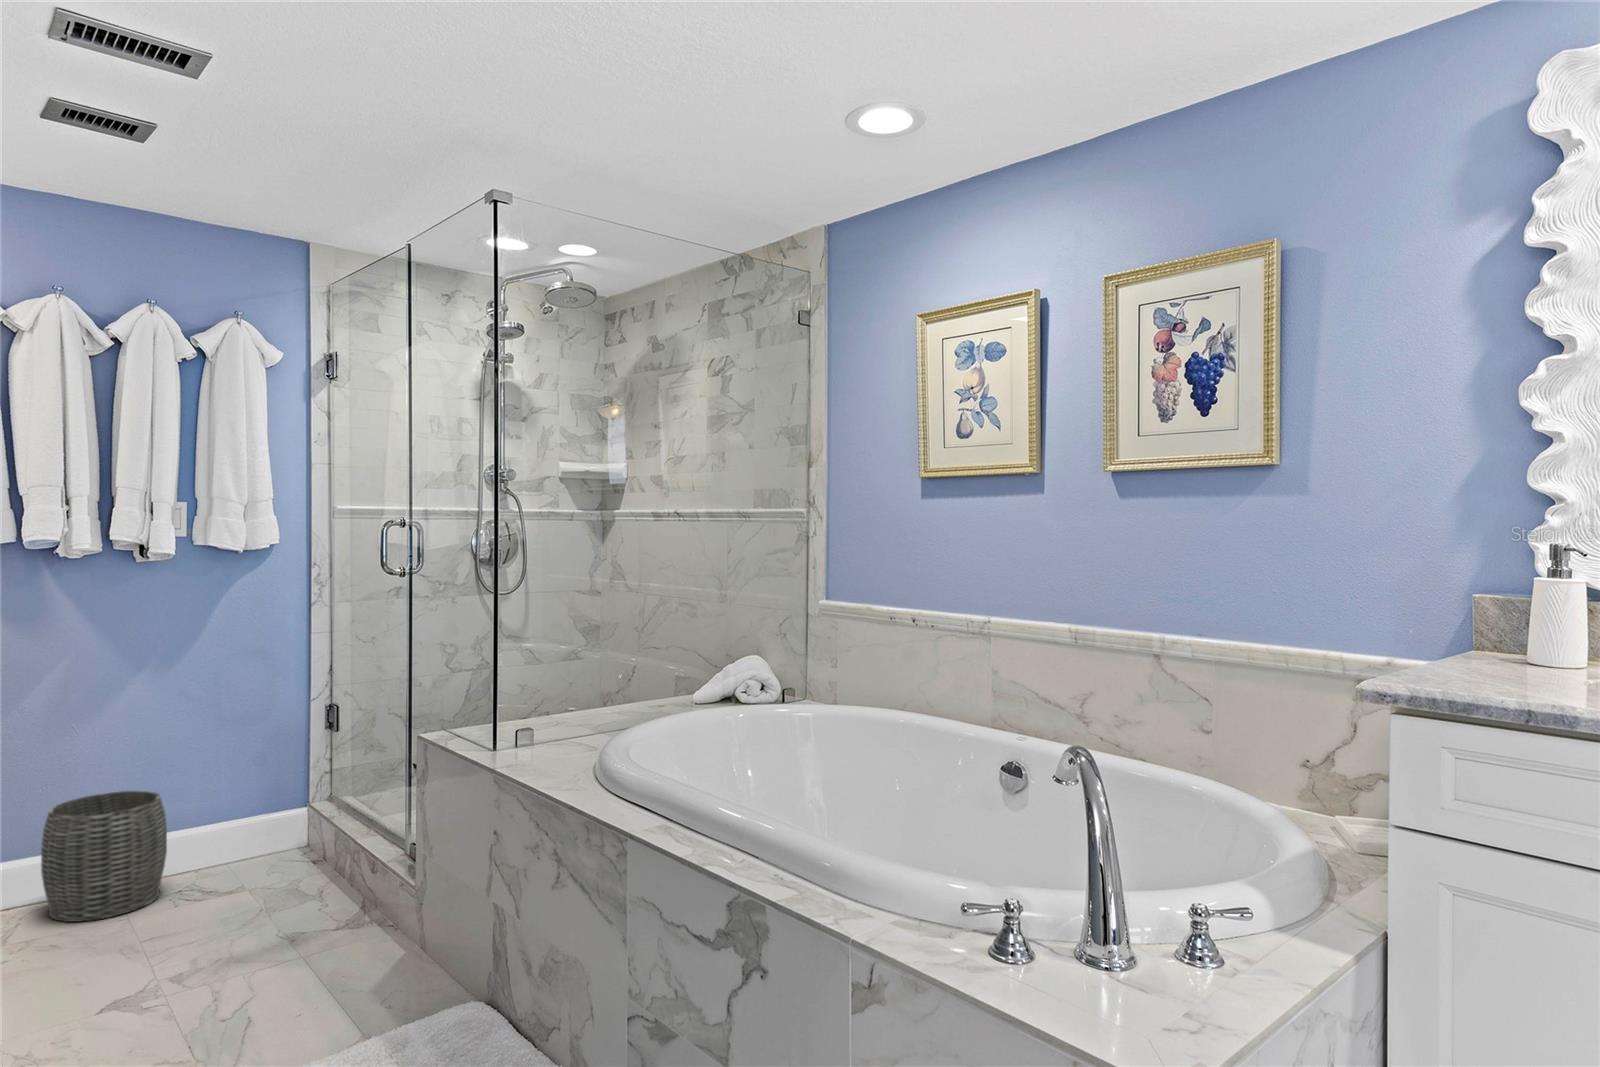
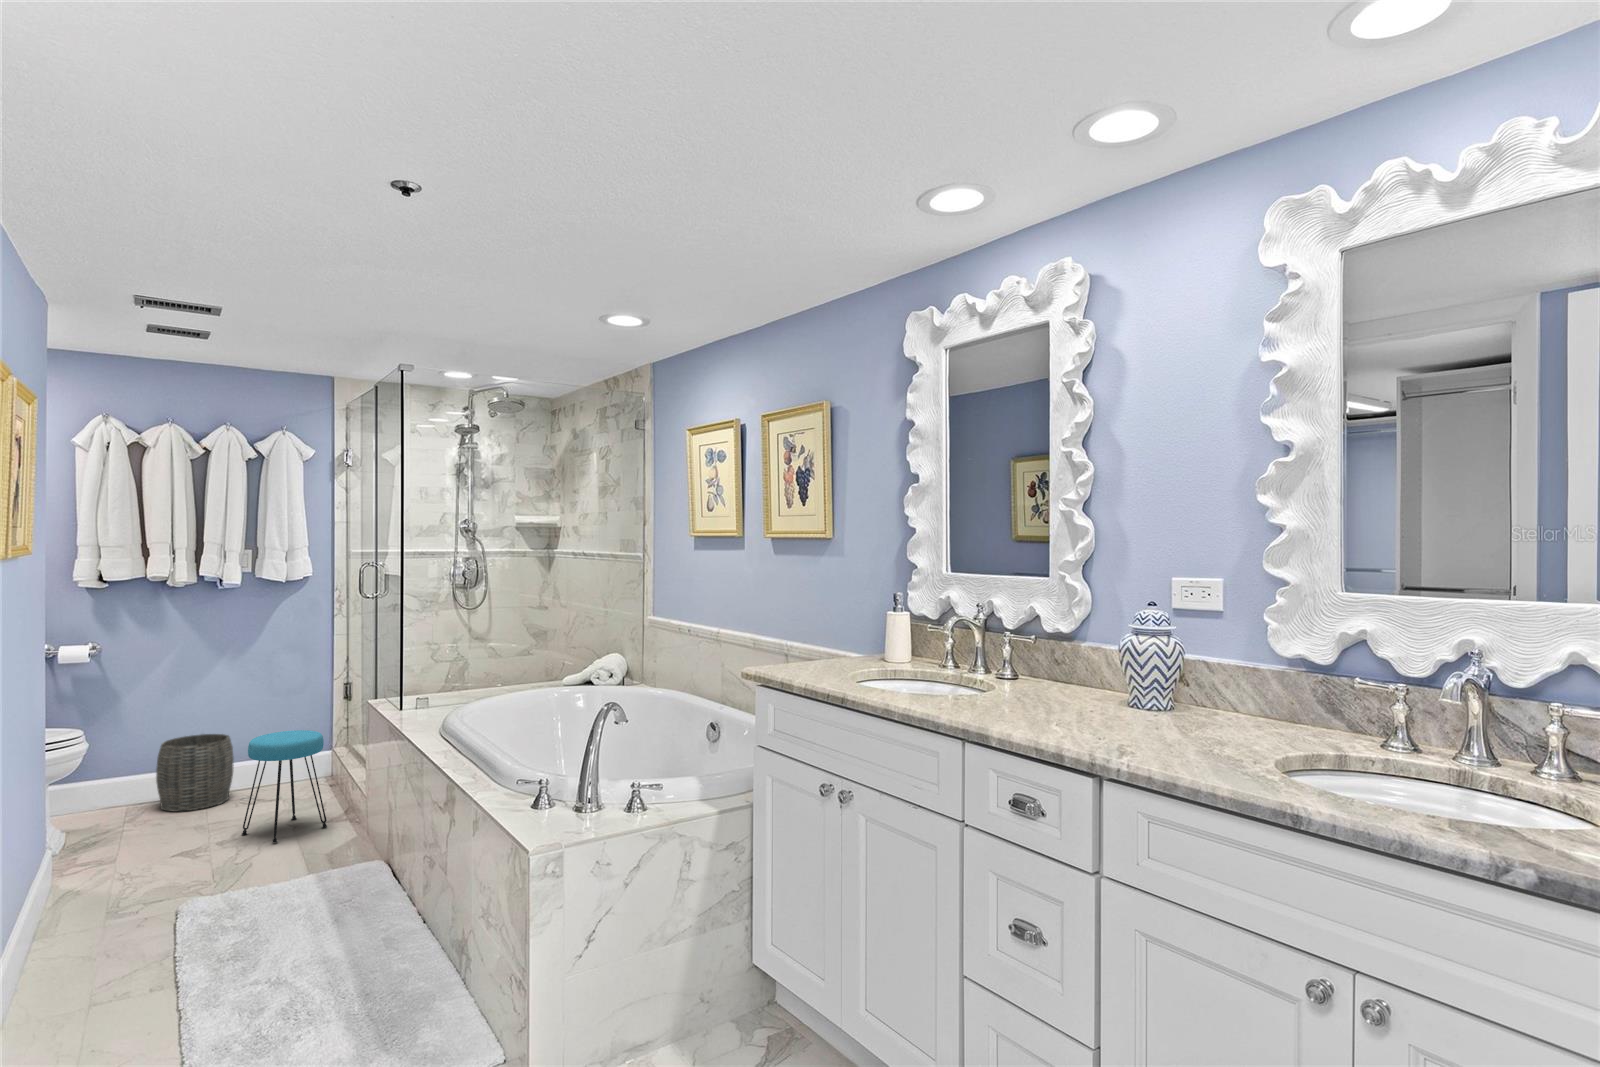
stool: none [209,785,349,976] -> present [242,730,327,843]

